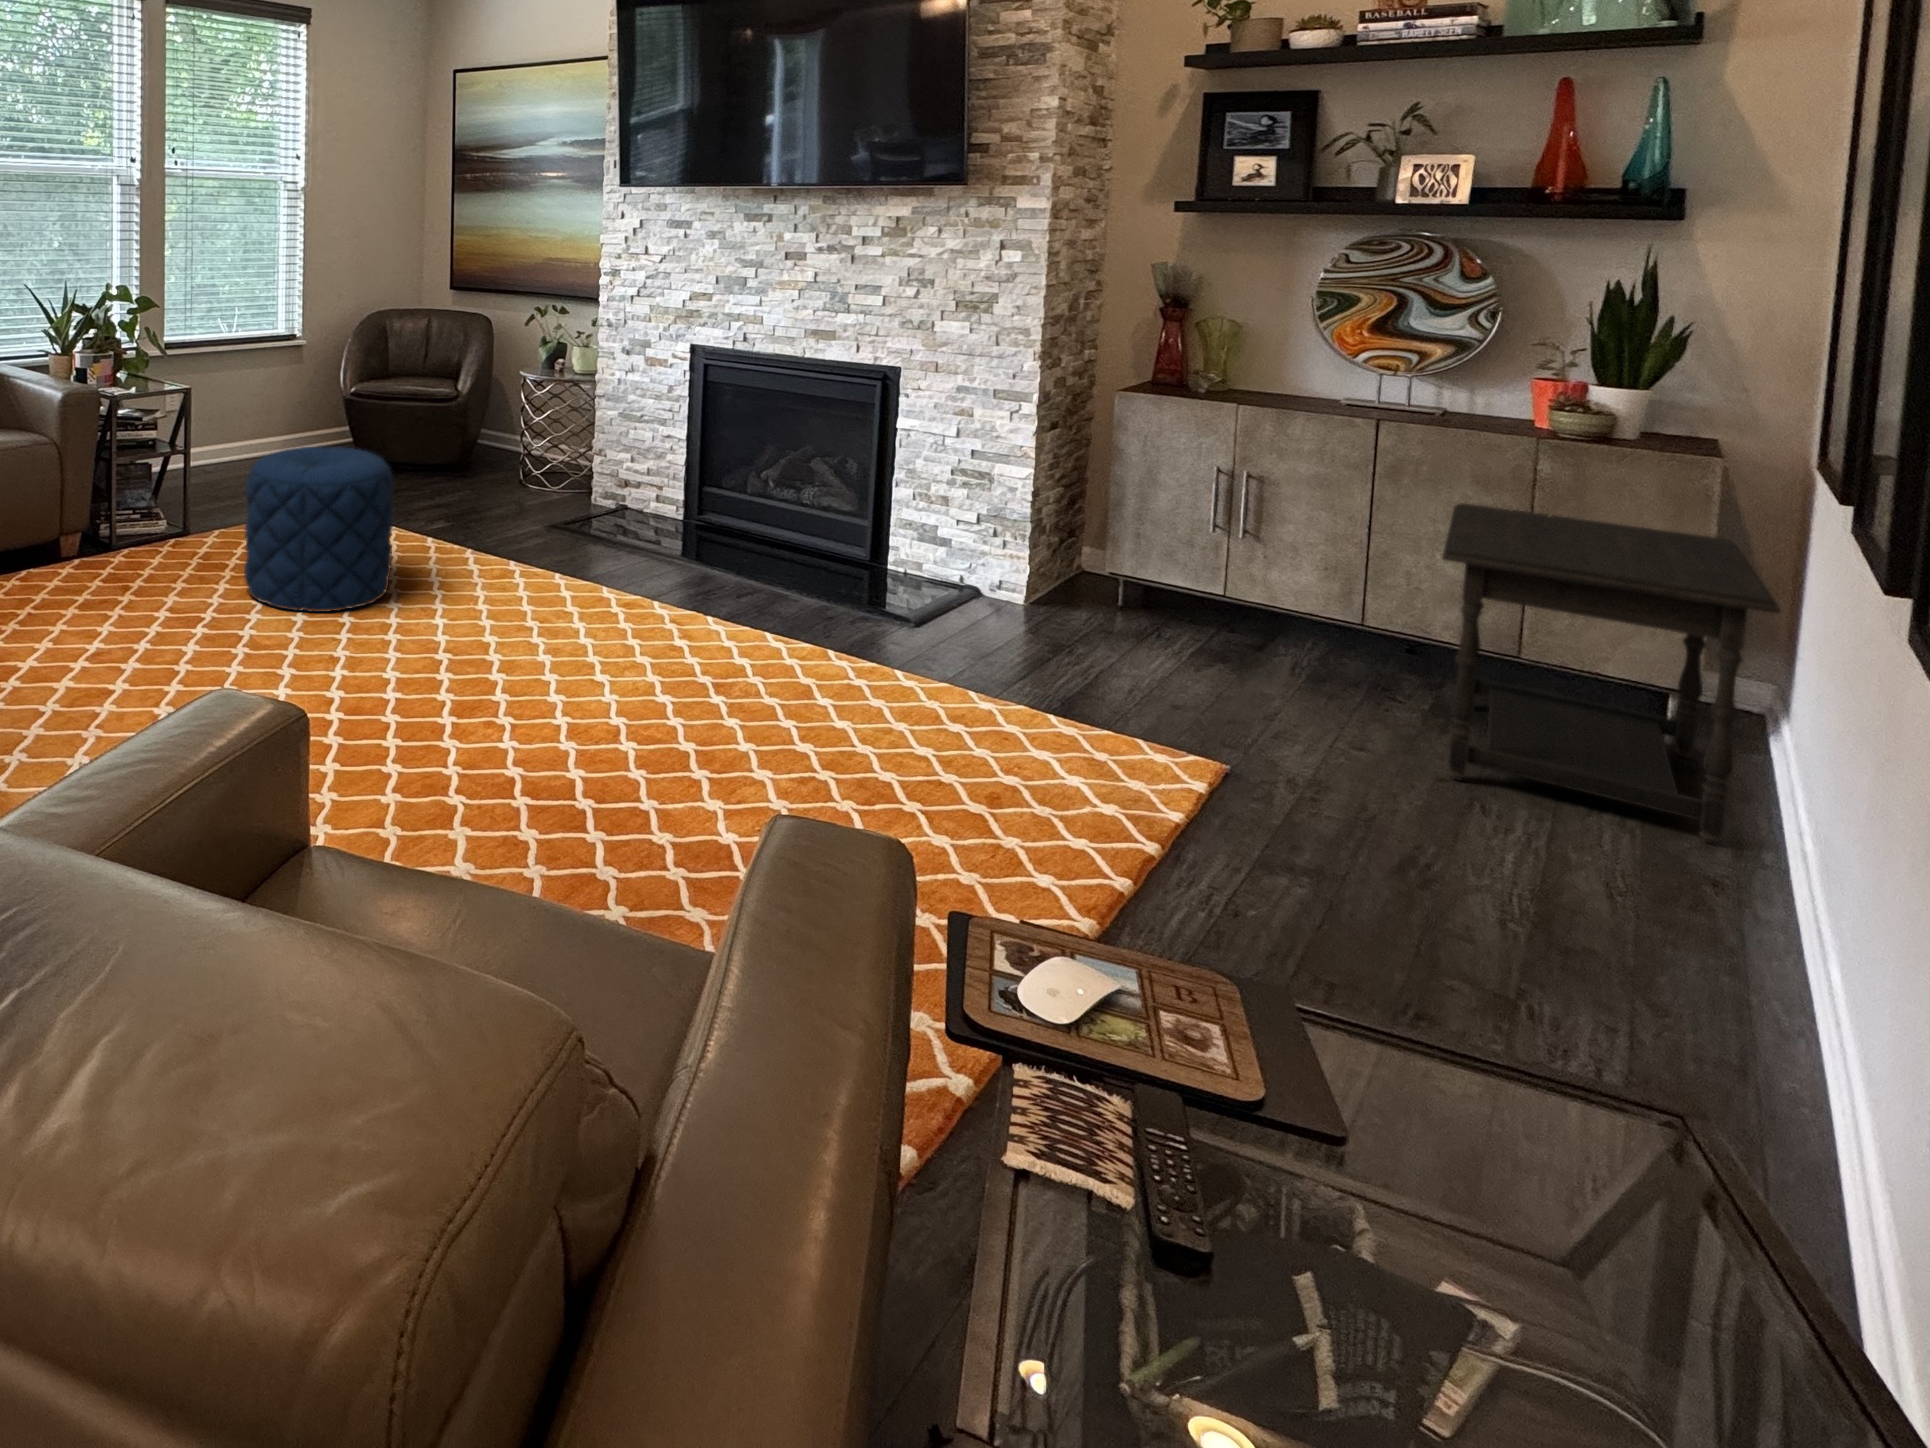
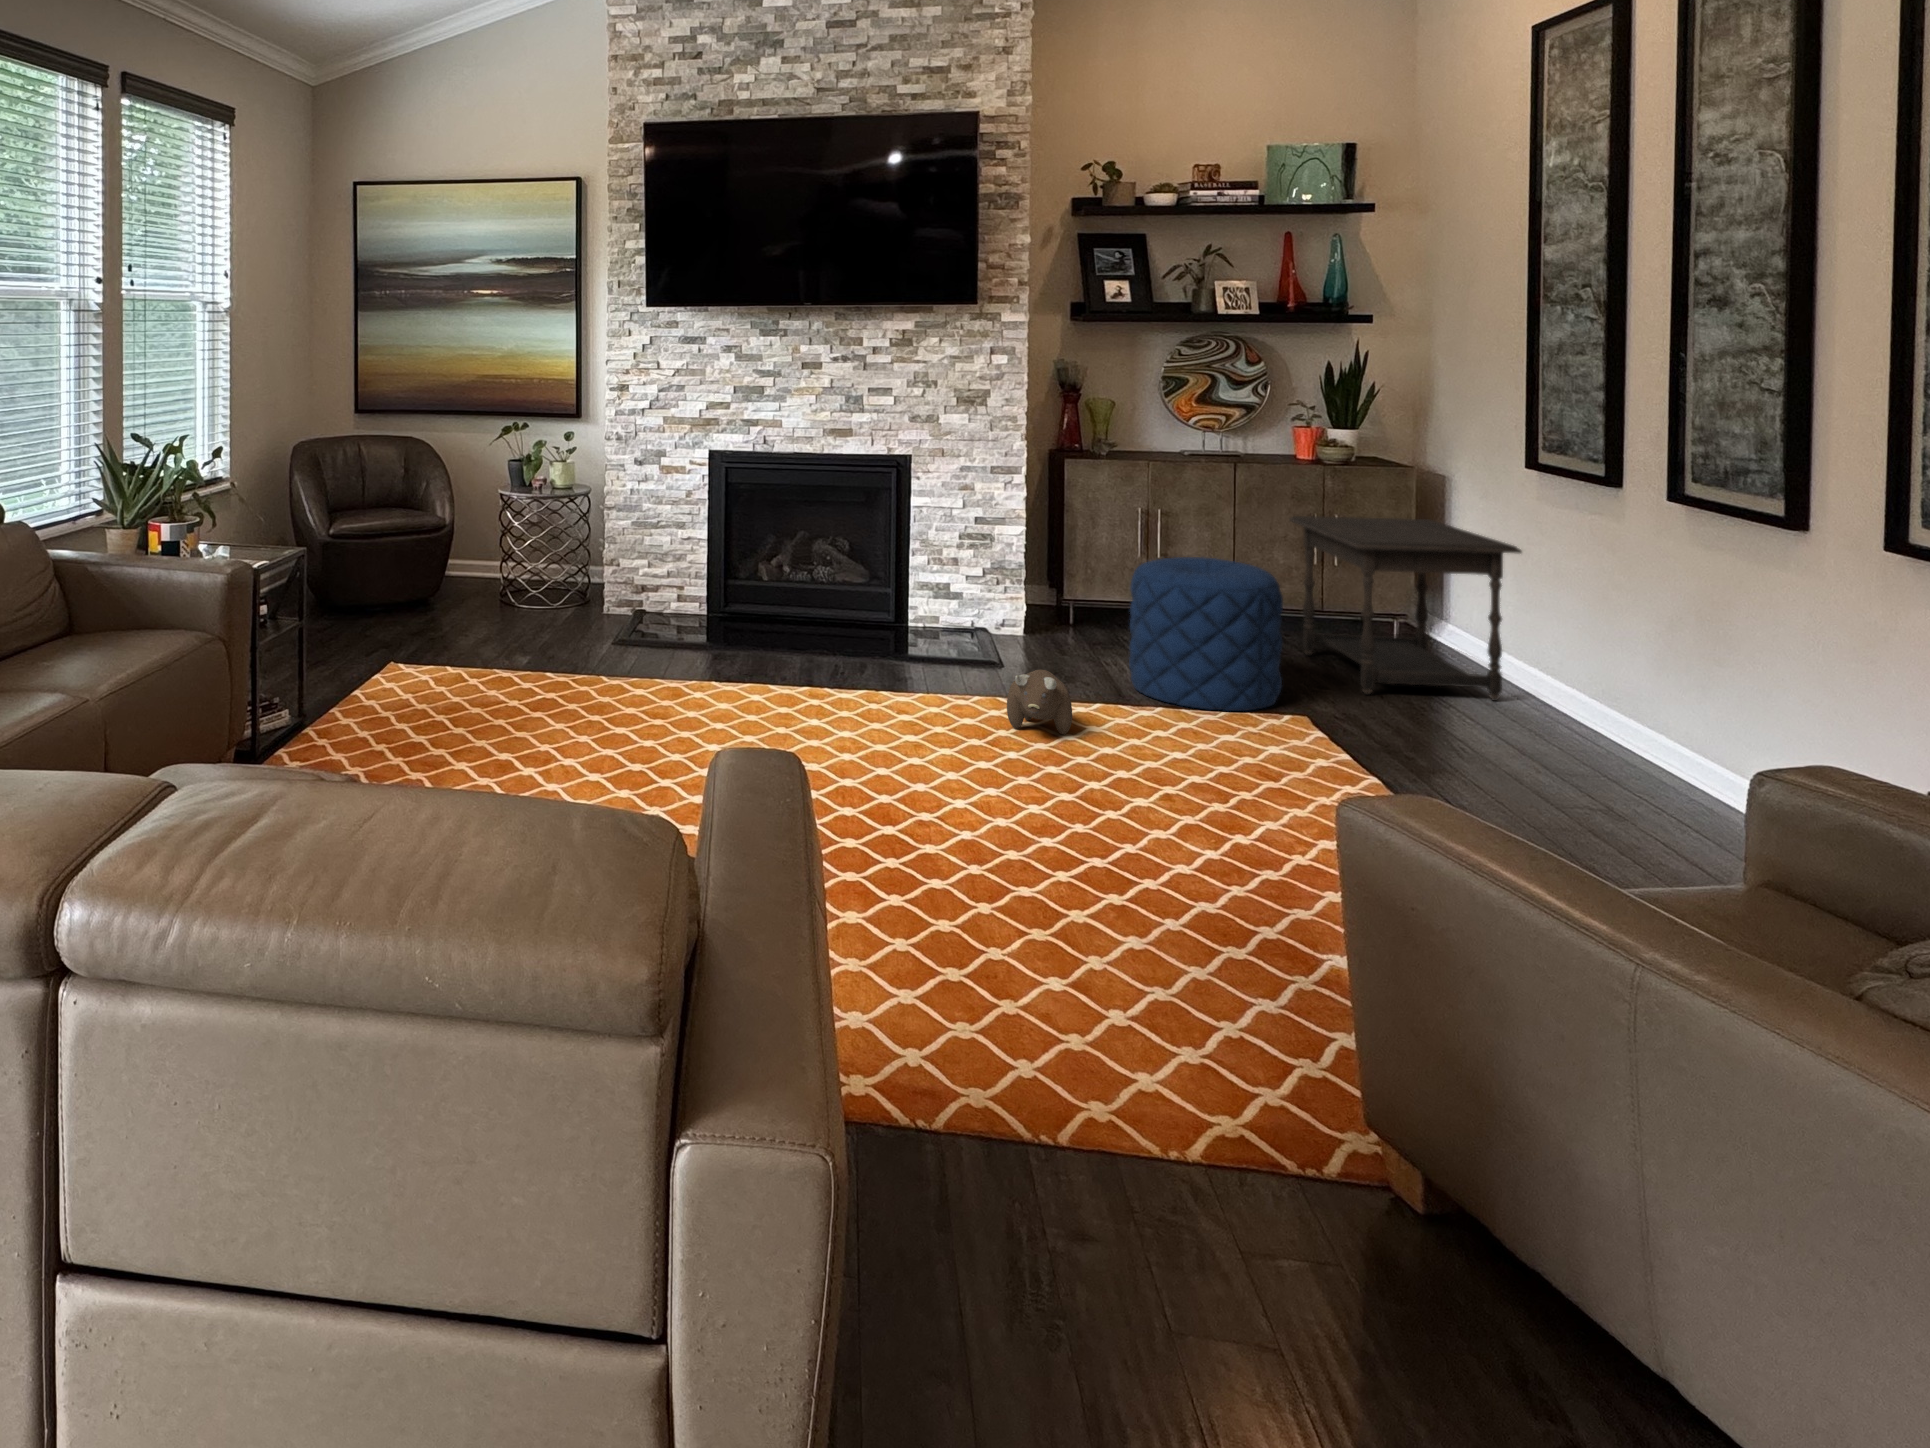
pouf: present [244,447,394,612] -> present [1129,557,1283,711]
plush toy: none [791,636,888,721] -> present [1007,670,1072,735]

